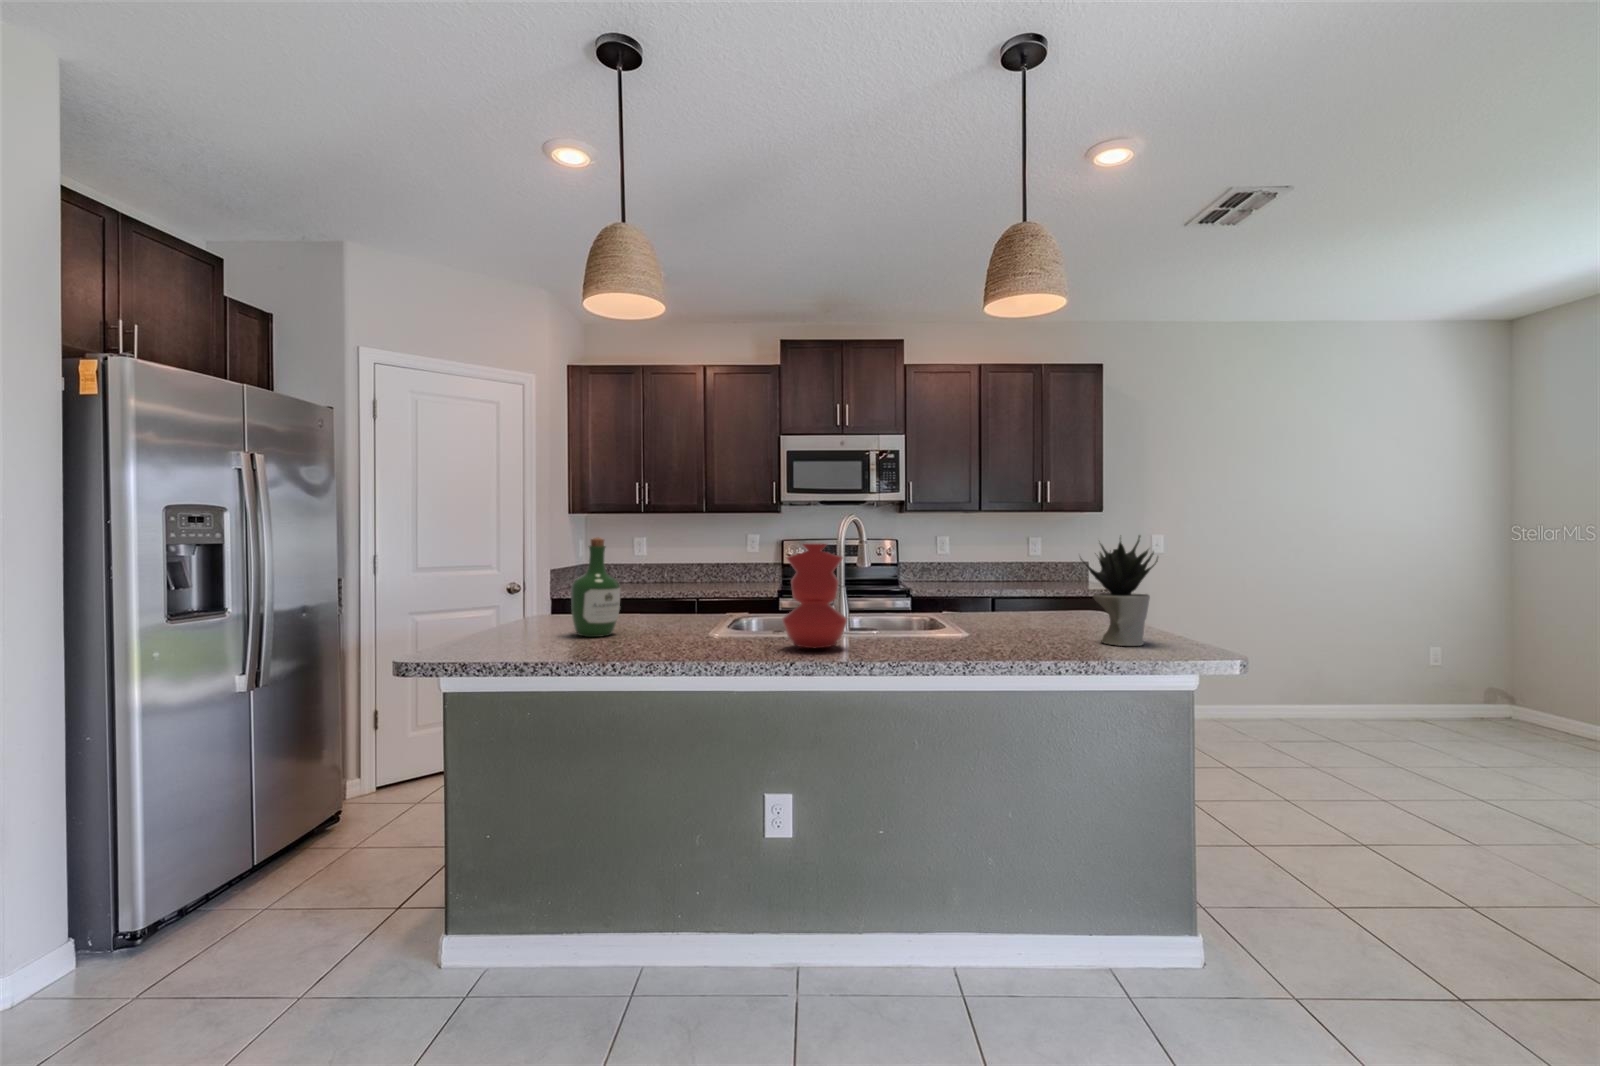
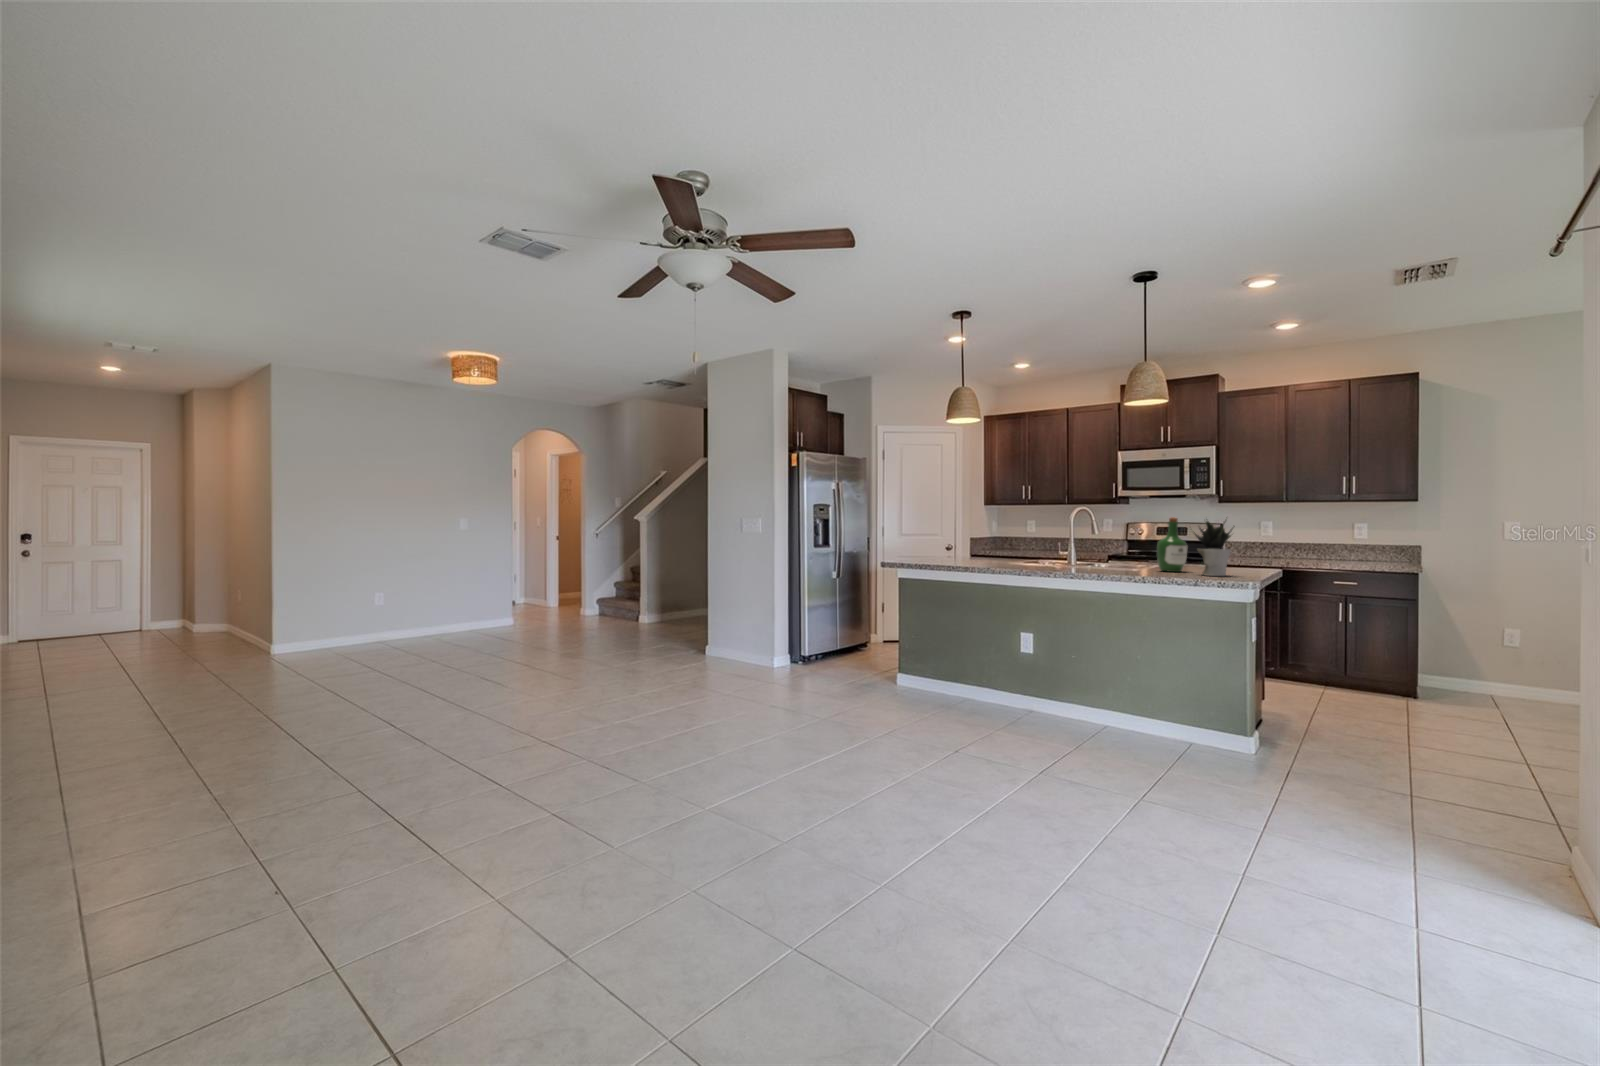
wine bottle: present [571,538,621,637] -> present [1157,517,1187,572]
vase: present [782,544,847,649] -> none [1027,520,1059,568]

